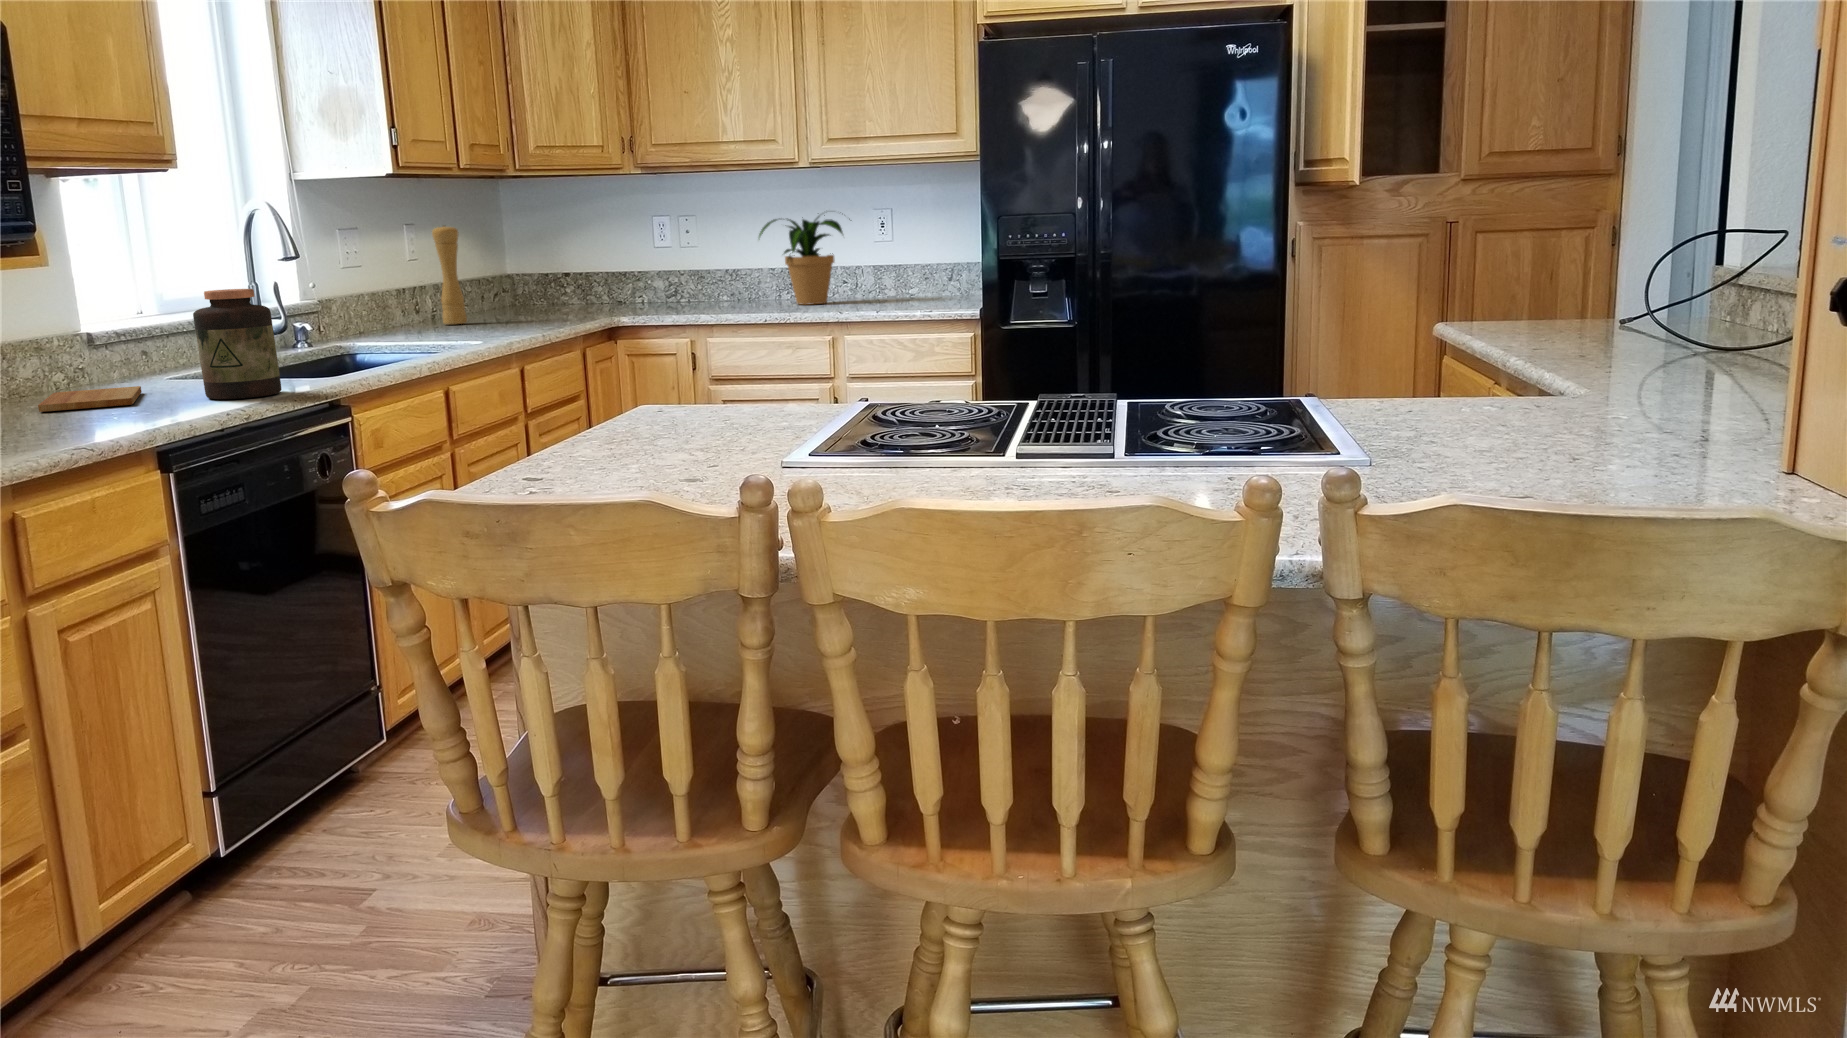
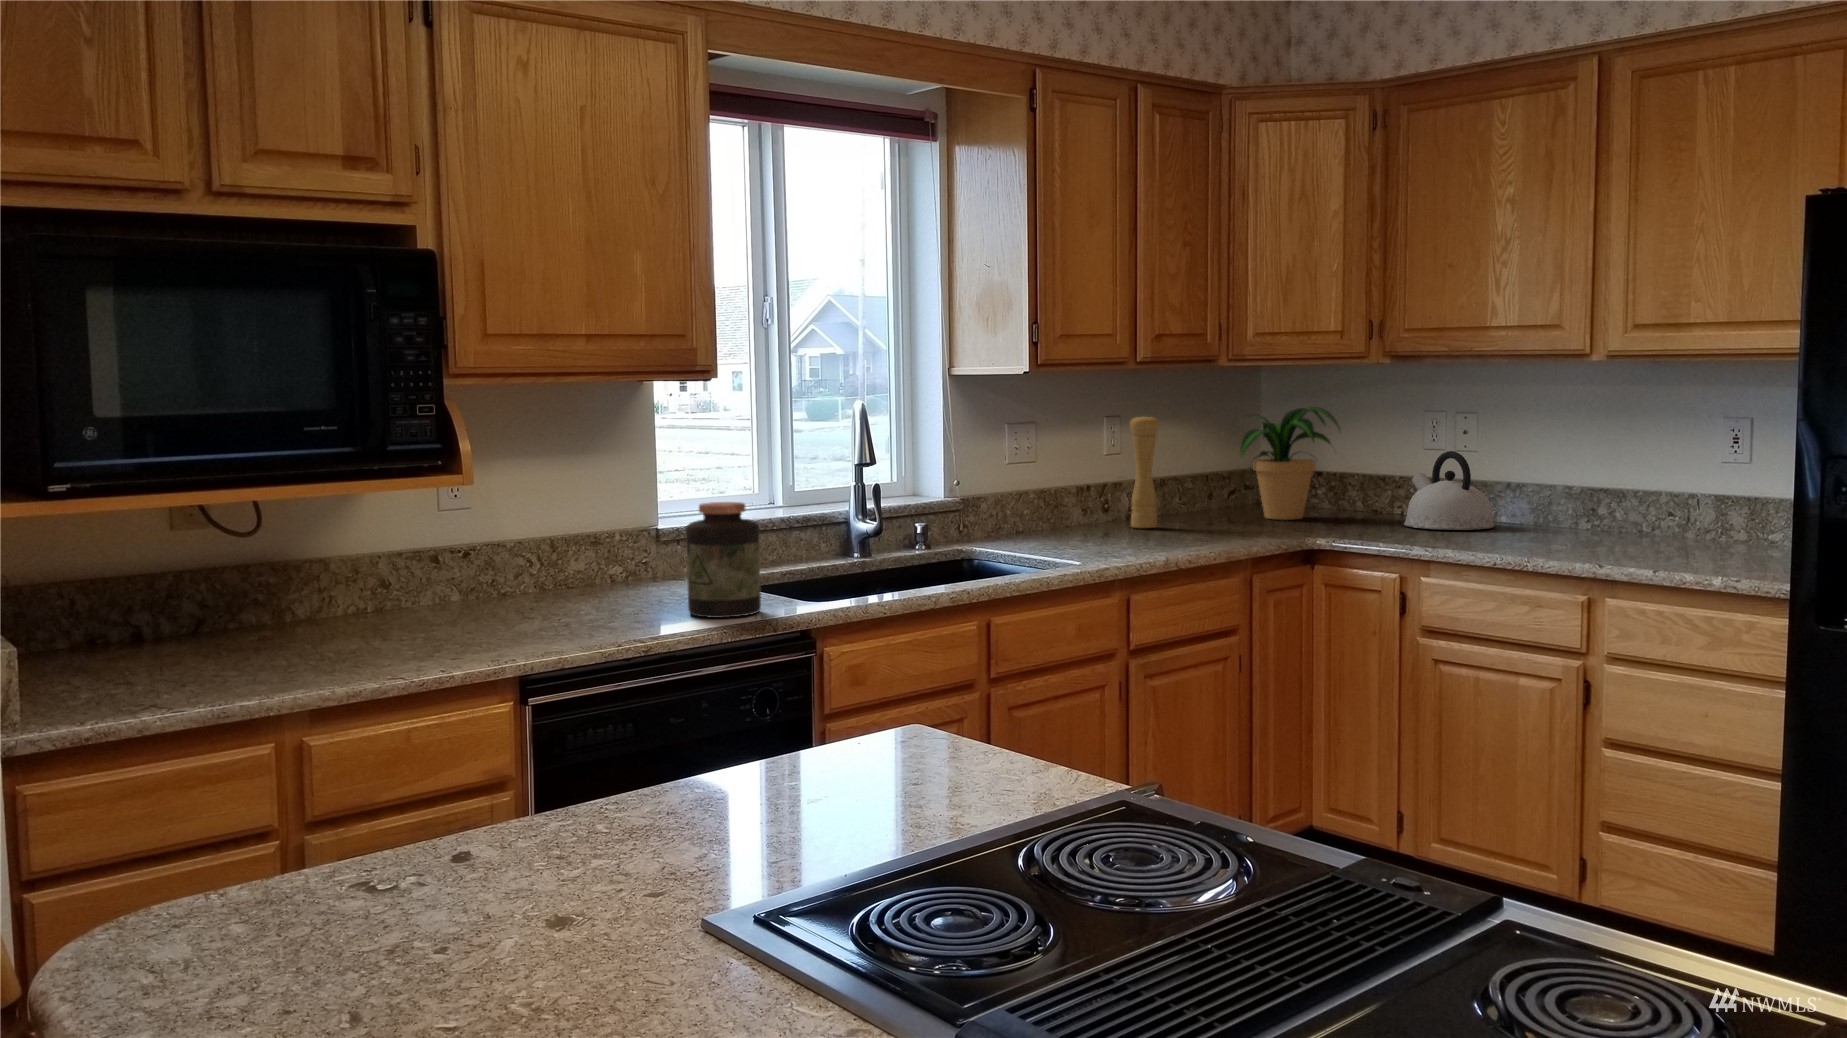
potted plant: present [759,215,850,305] -> present [1235,407,1339,520]
kettle: none [650,248,718,308] -> present [1404,451,1495,530]
cutting board: present [38,386,142,412] -> none [555,585,674,610]

